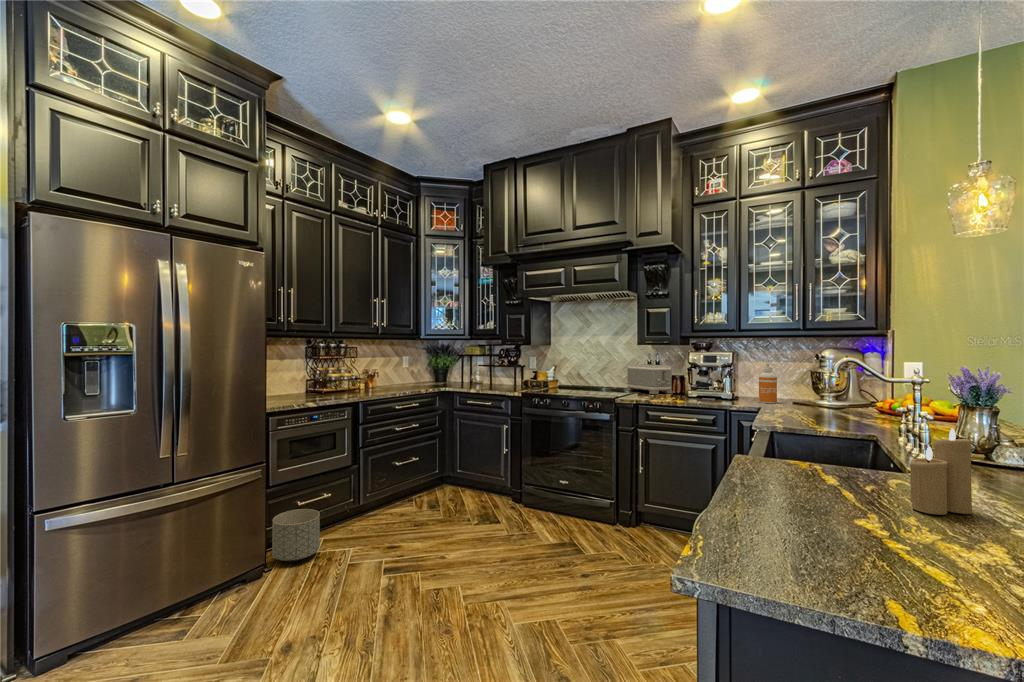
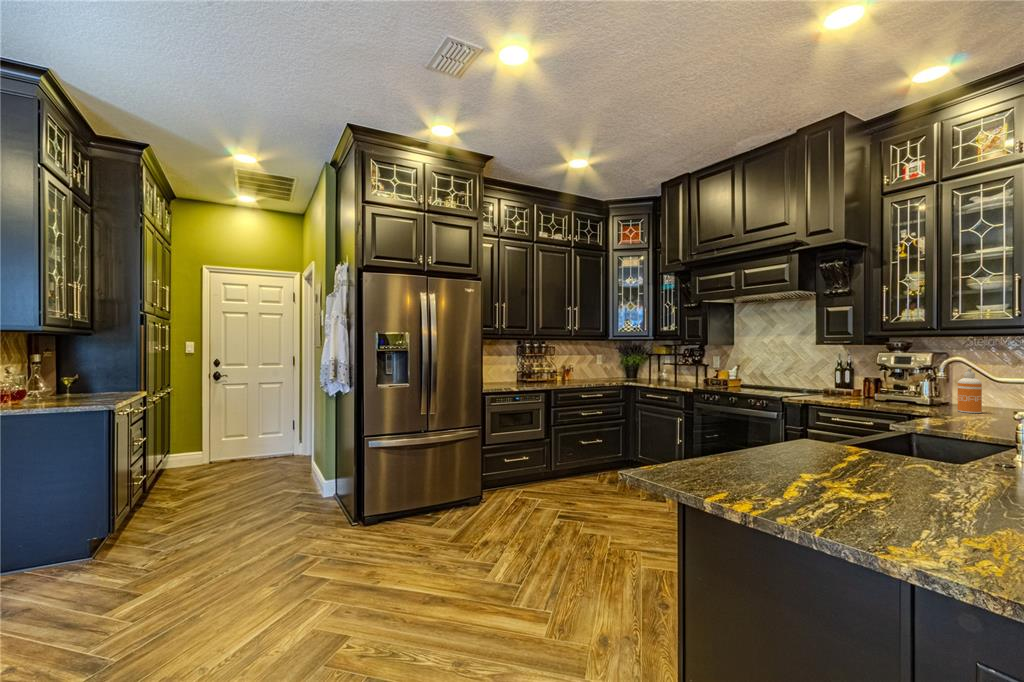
toaster: present [626,364,673,394] -> none [808,366,861,398]
candle: present [910,428,972,515] -> none [865,415,920,482]
planter: present [272,509,320,562] -> none [487,465,518,501]

